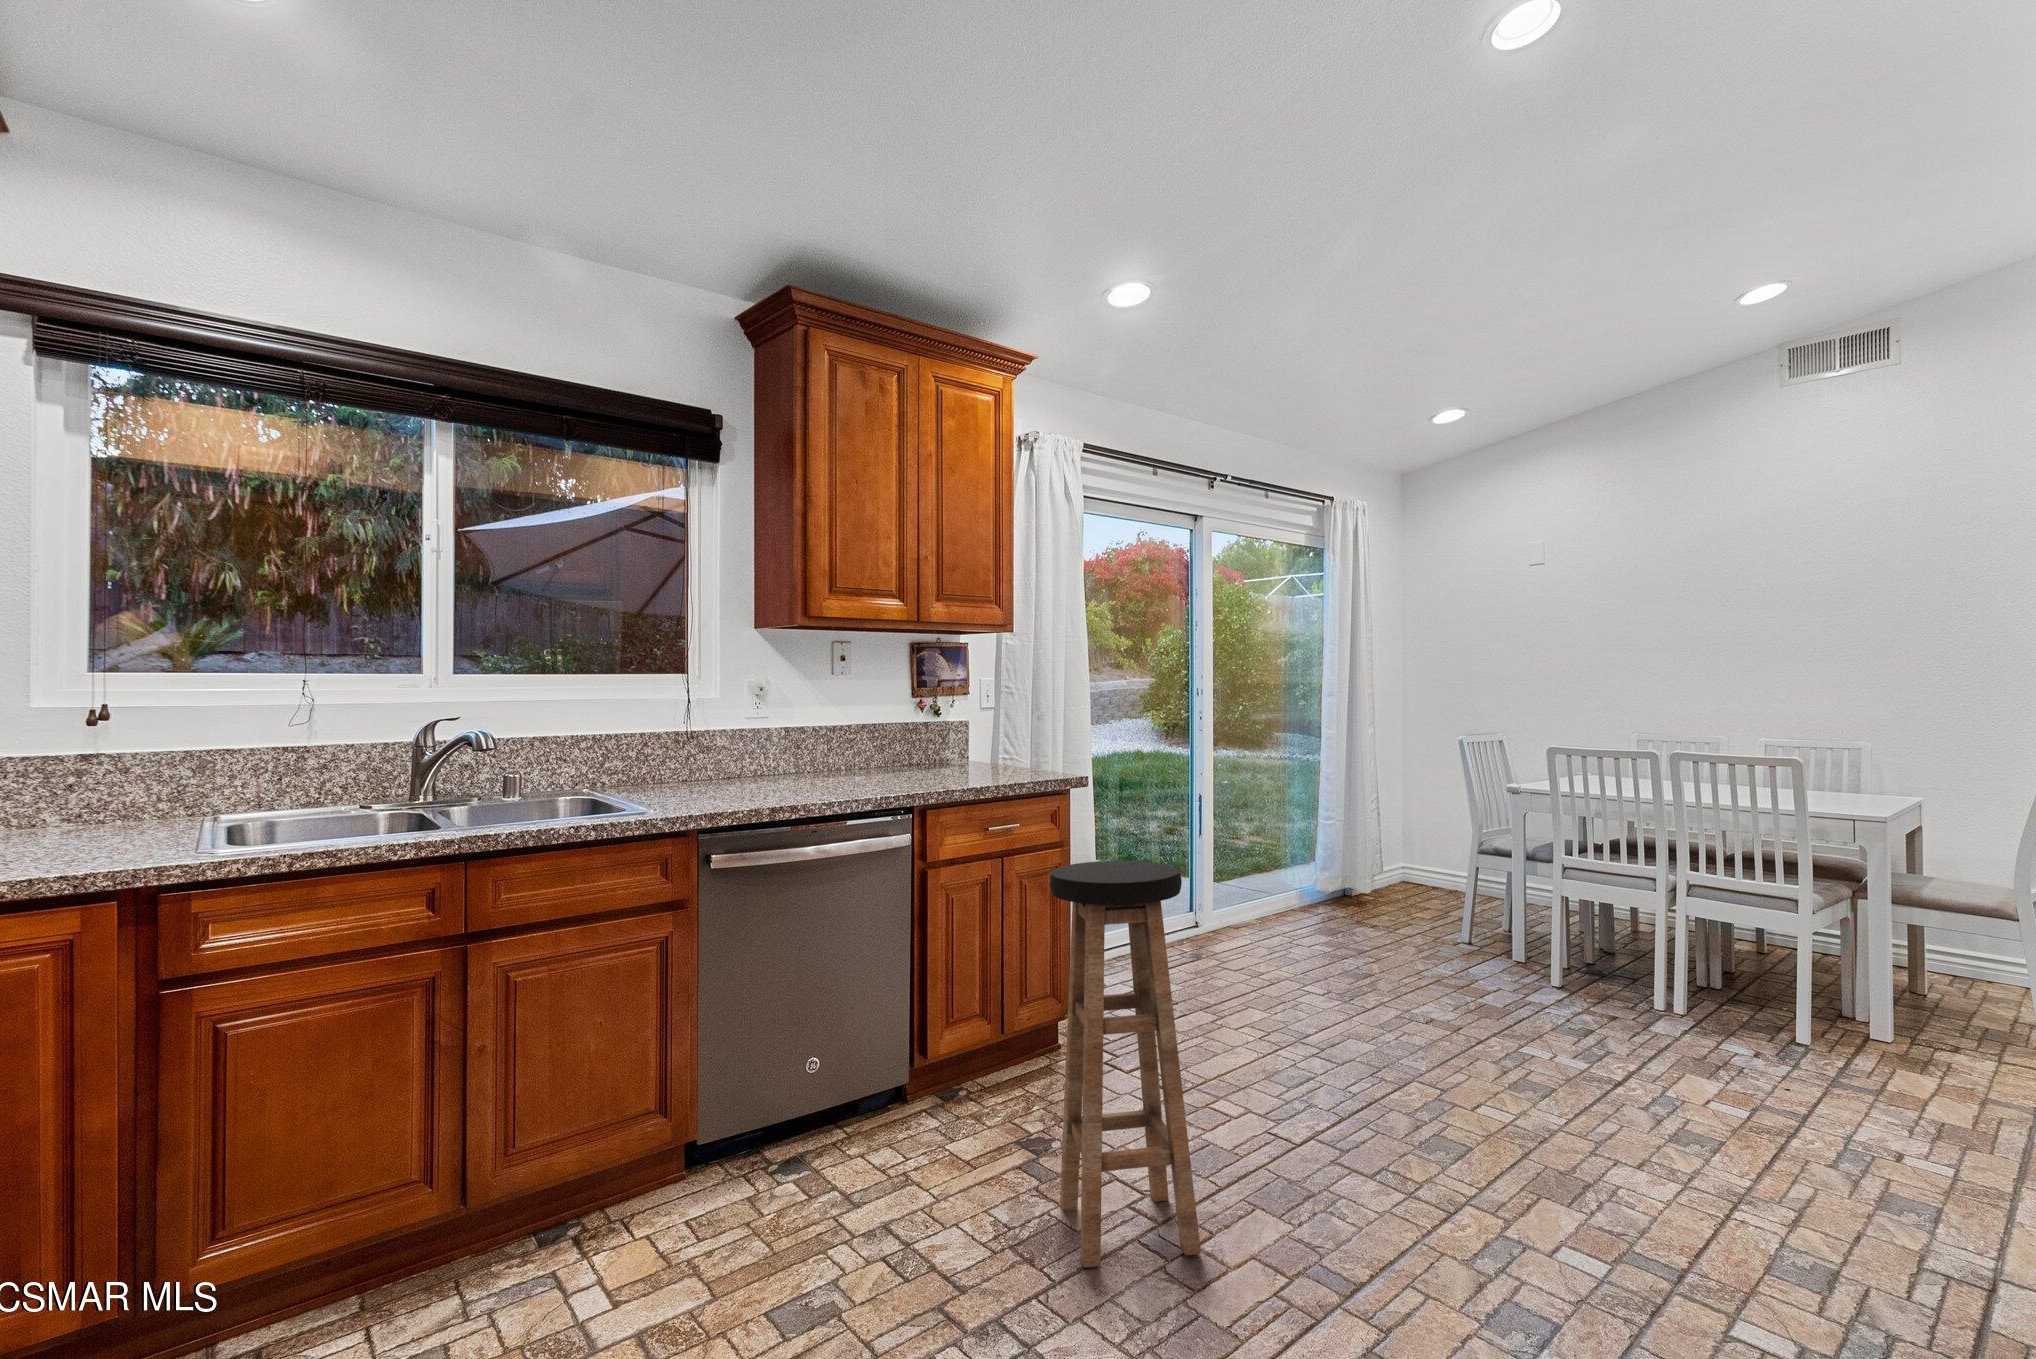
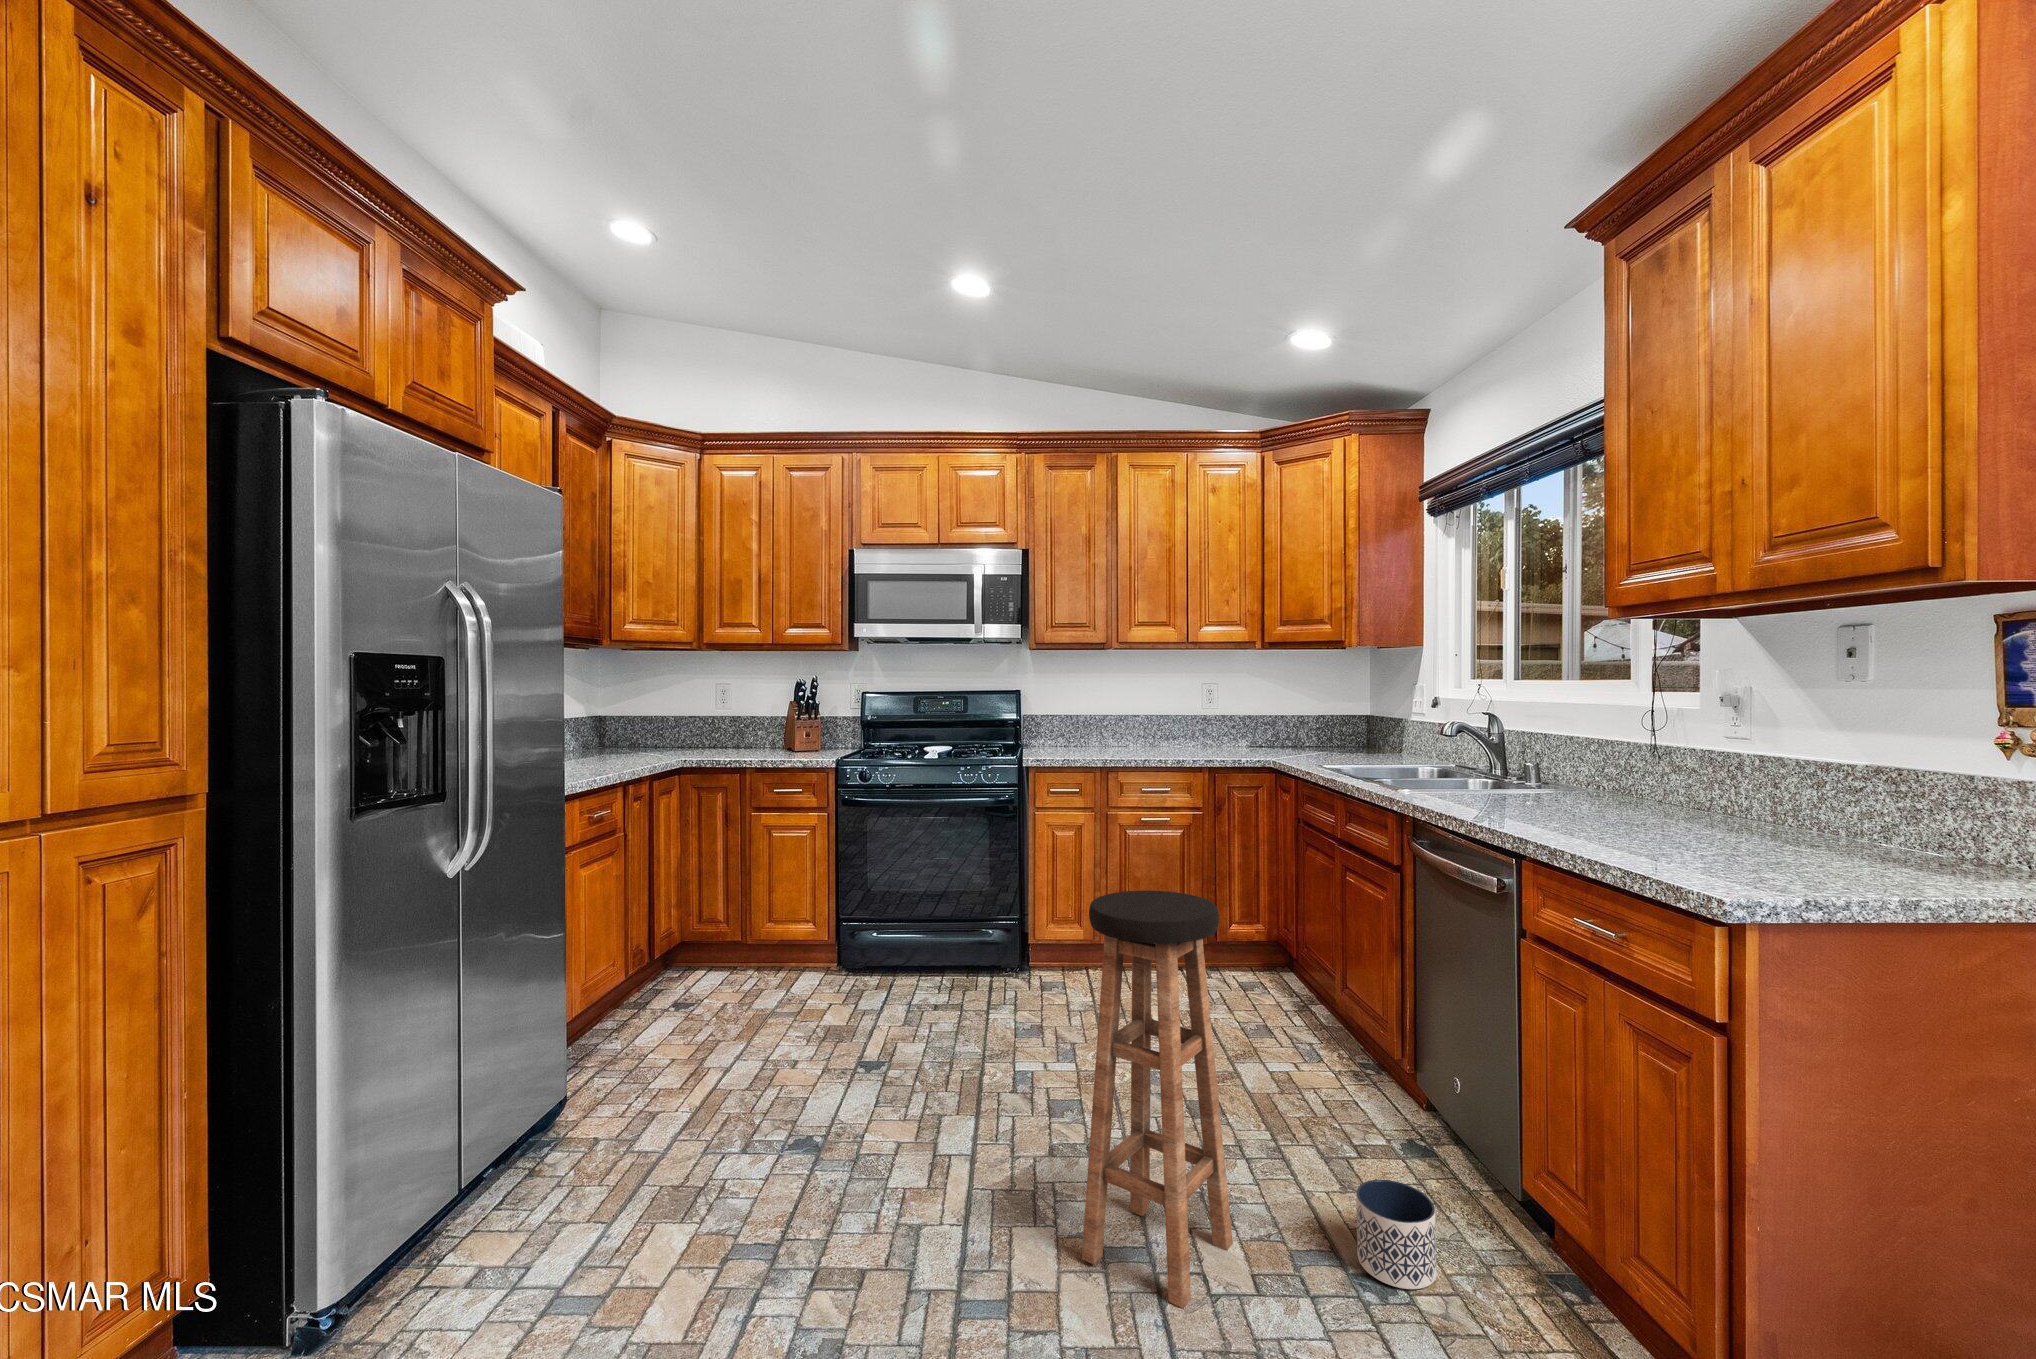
planter: none [962,1072,1022,1149] -> present [1356,1180,1437,1289]

